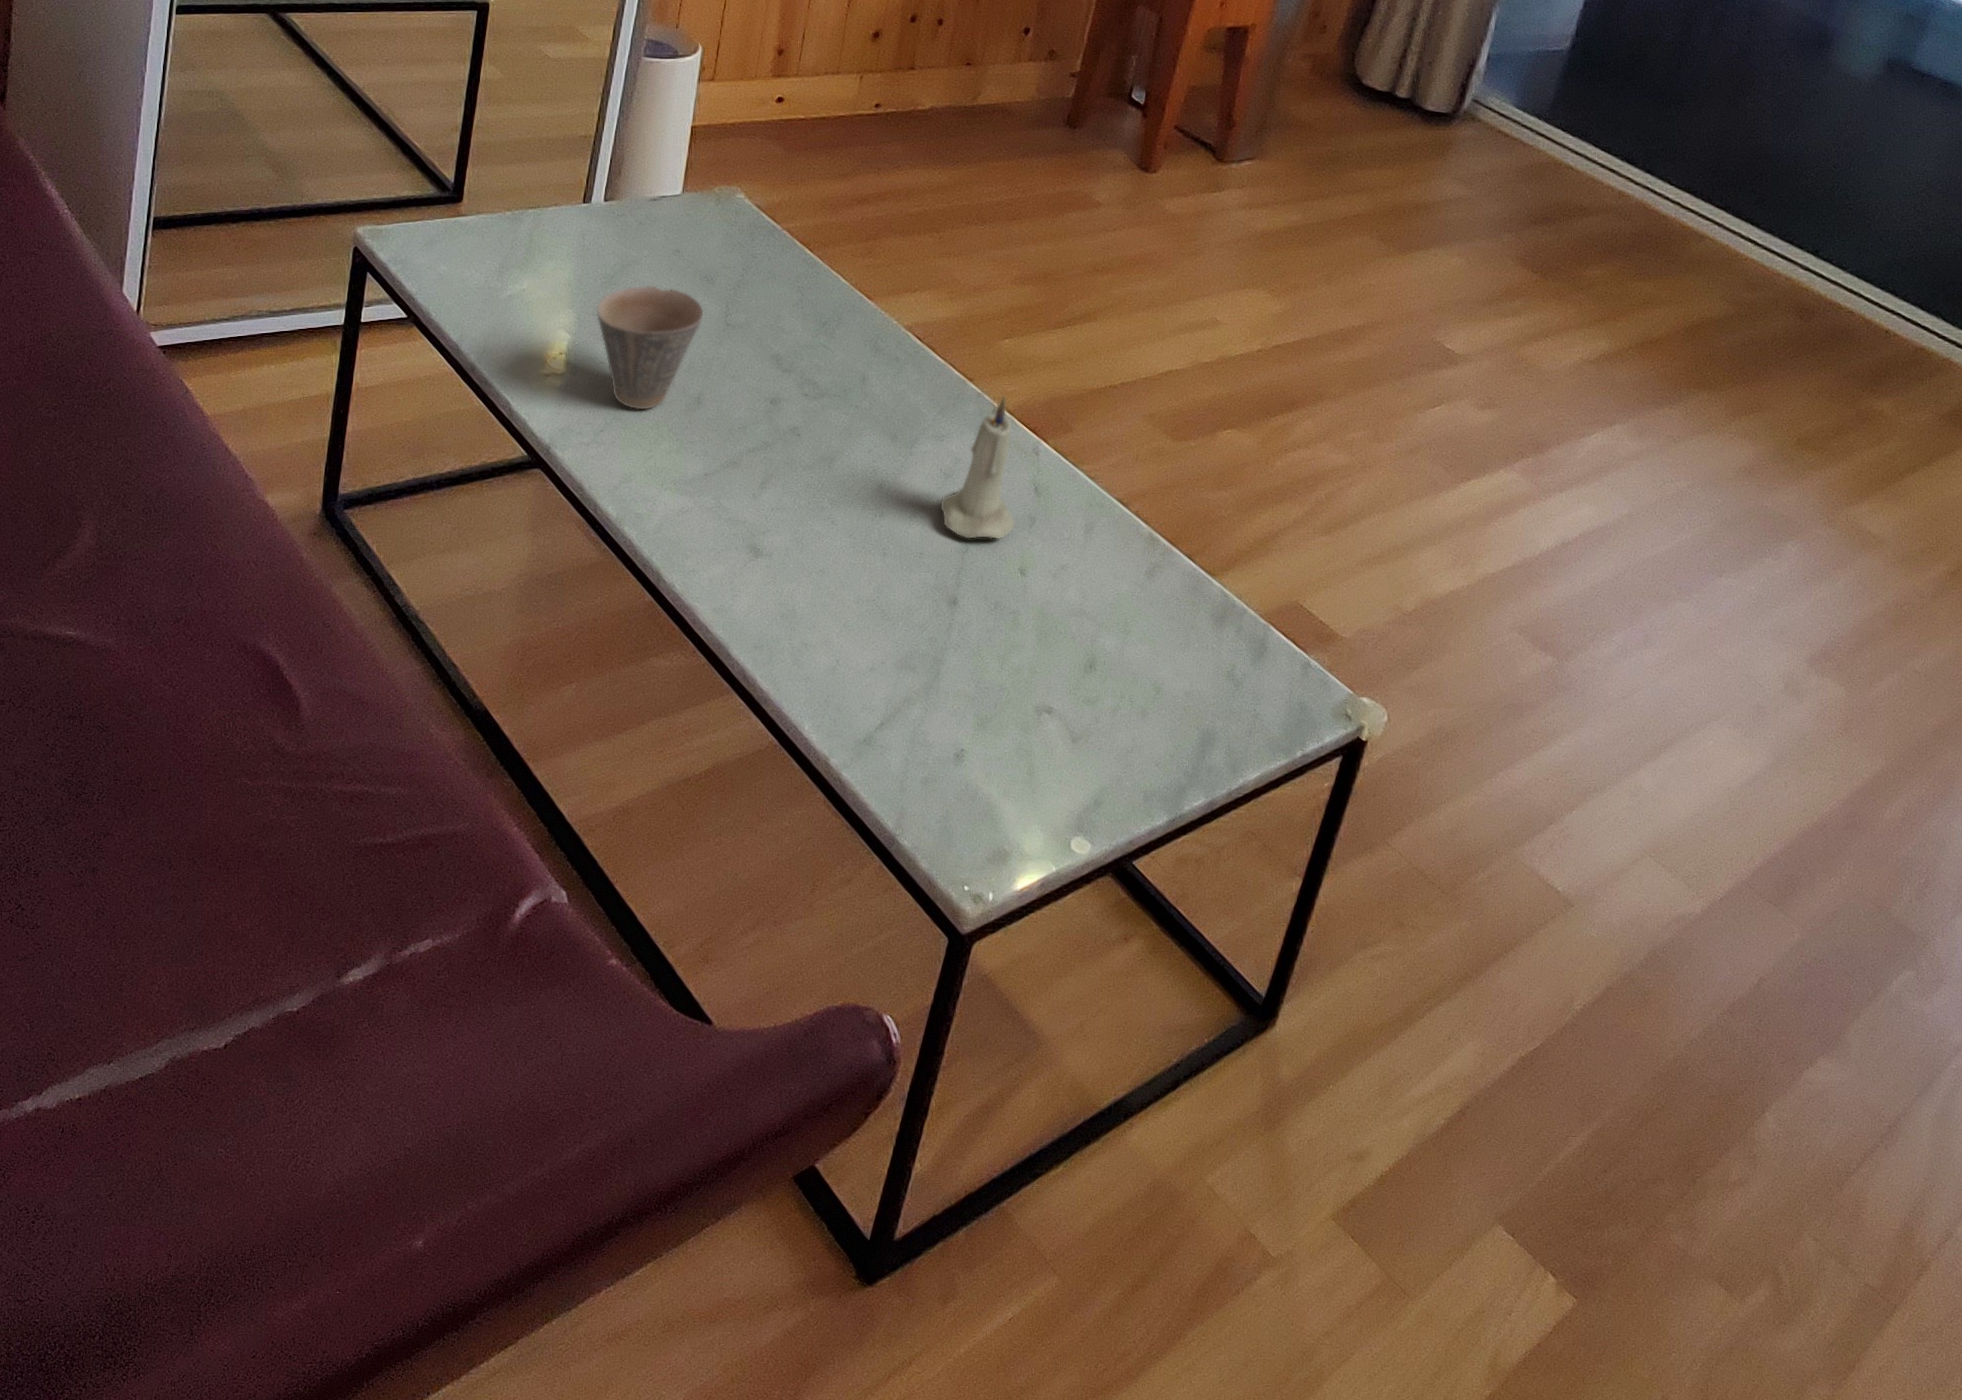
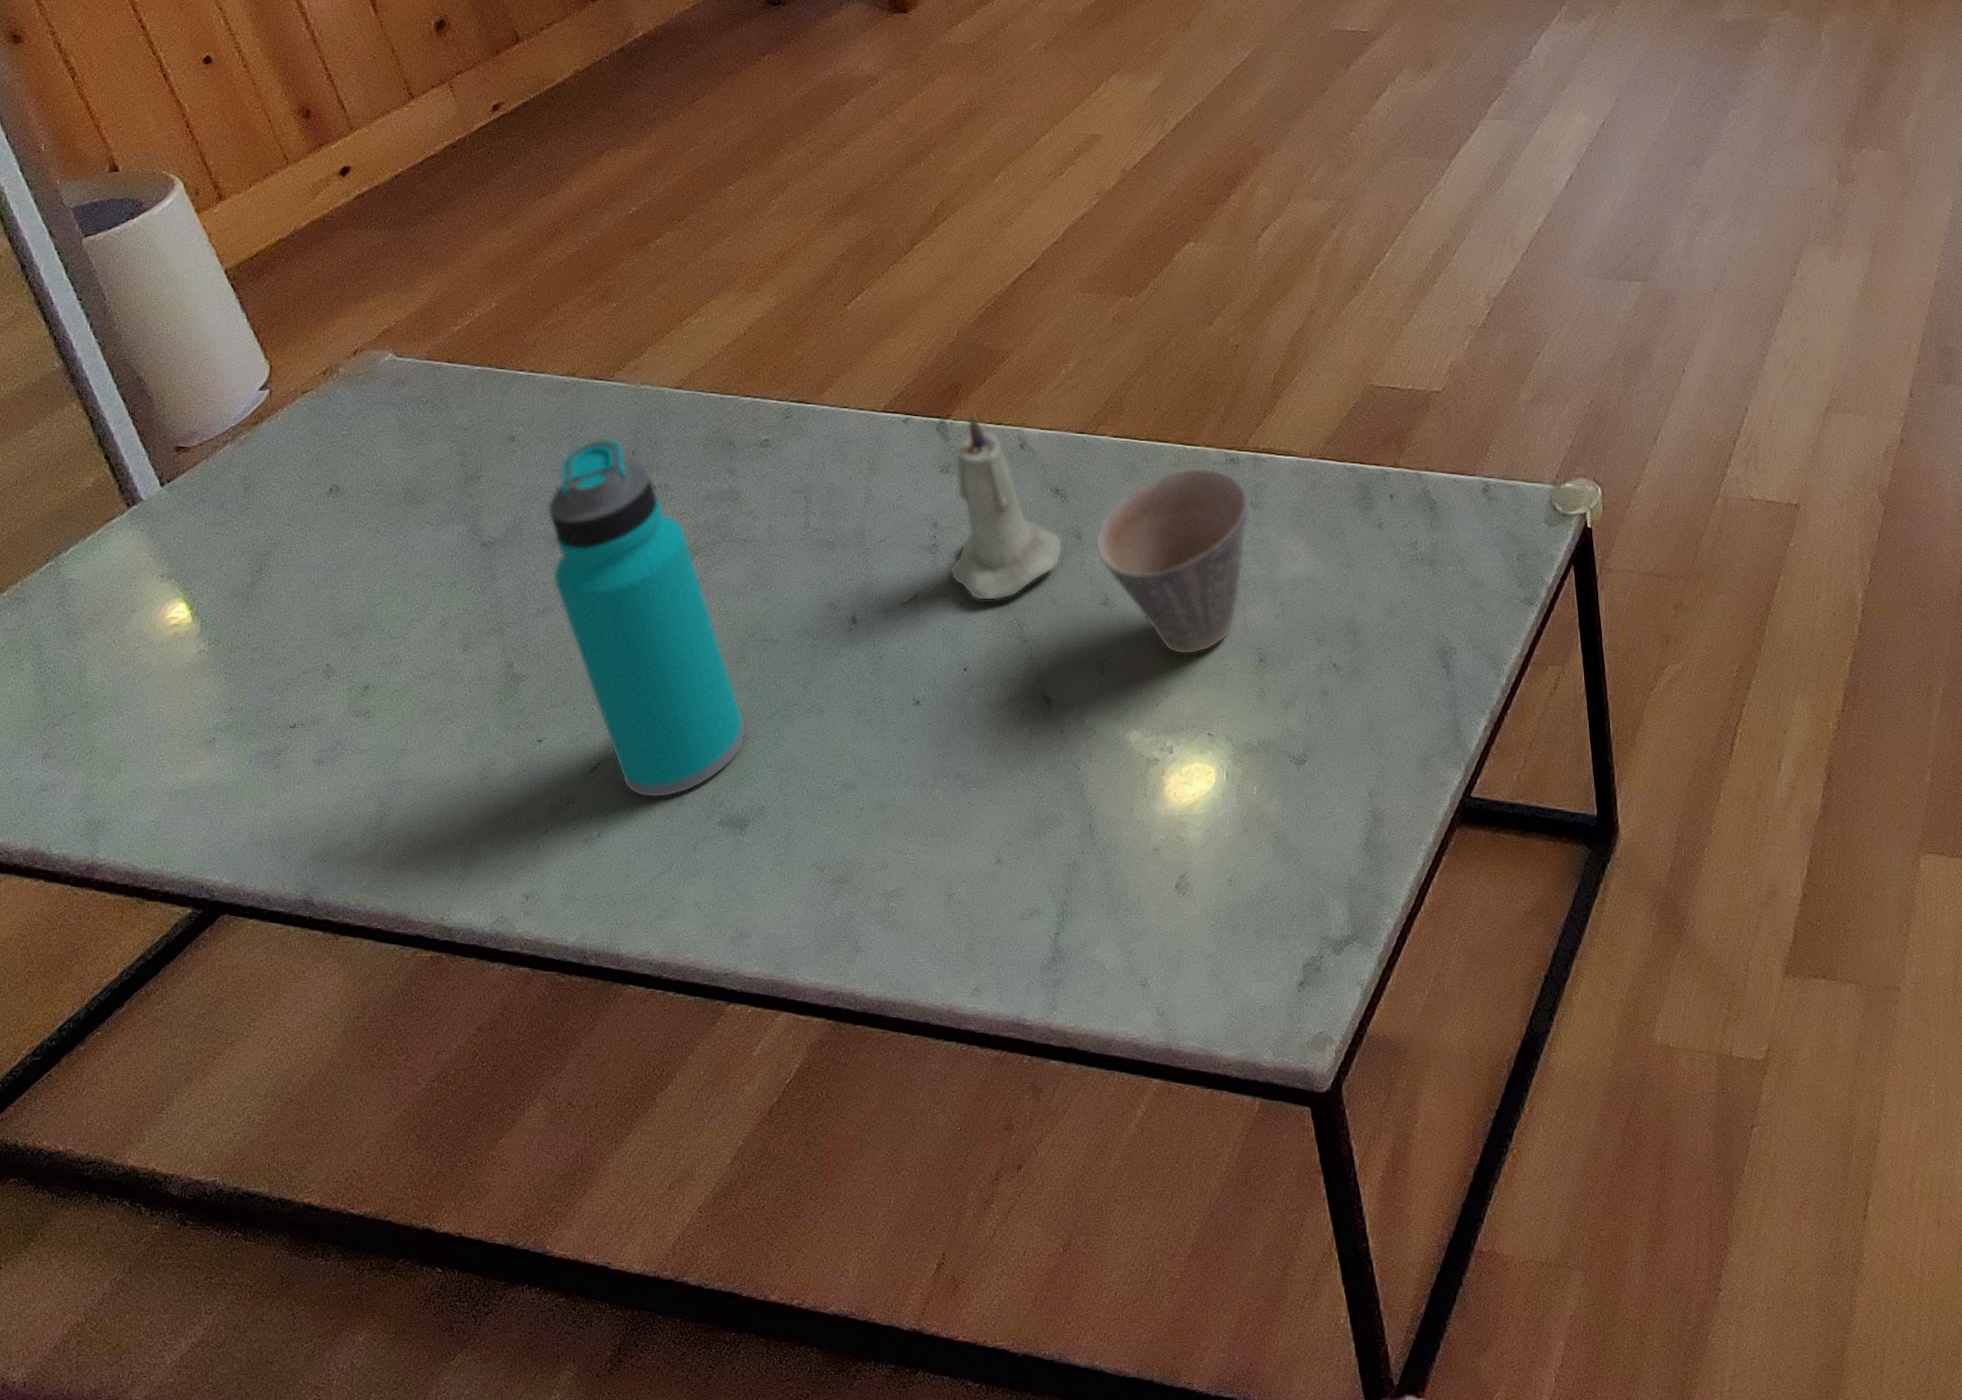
water bottle: none [707,271,813,526] -> present [549,440,745,796]
cup: present [597,286,703,409] -> present [1097,470,1248,653]

